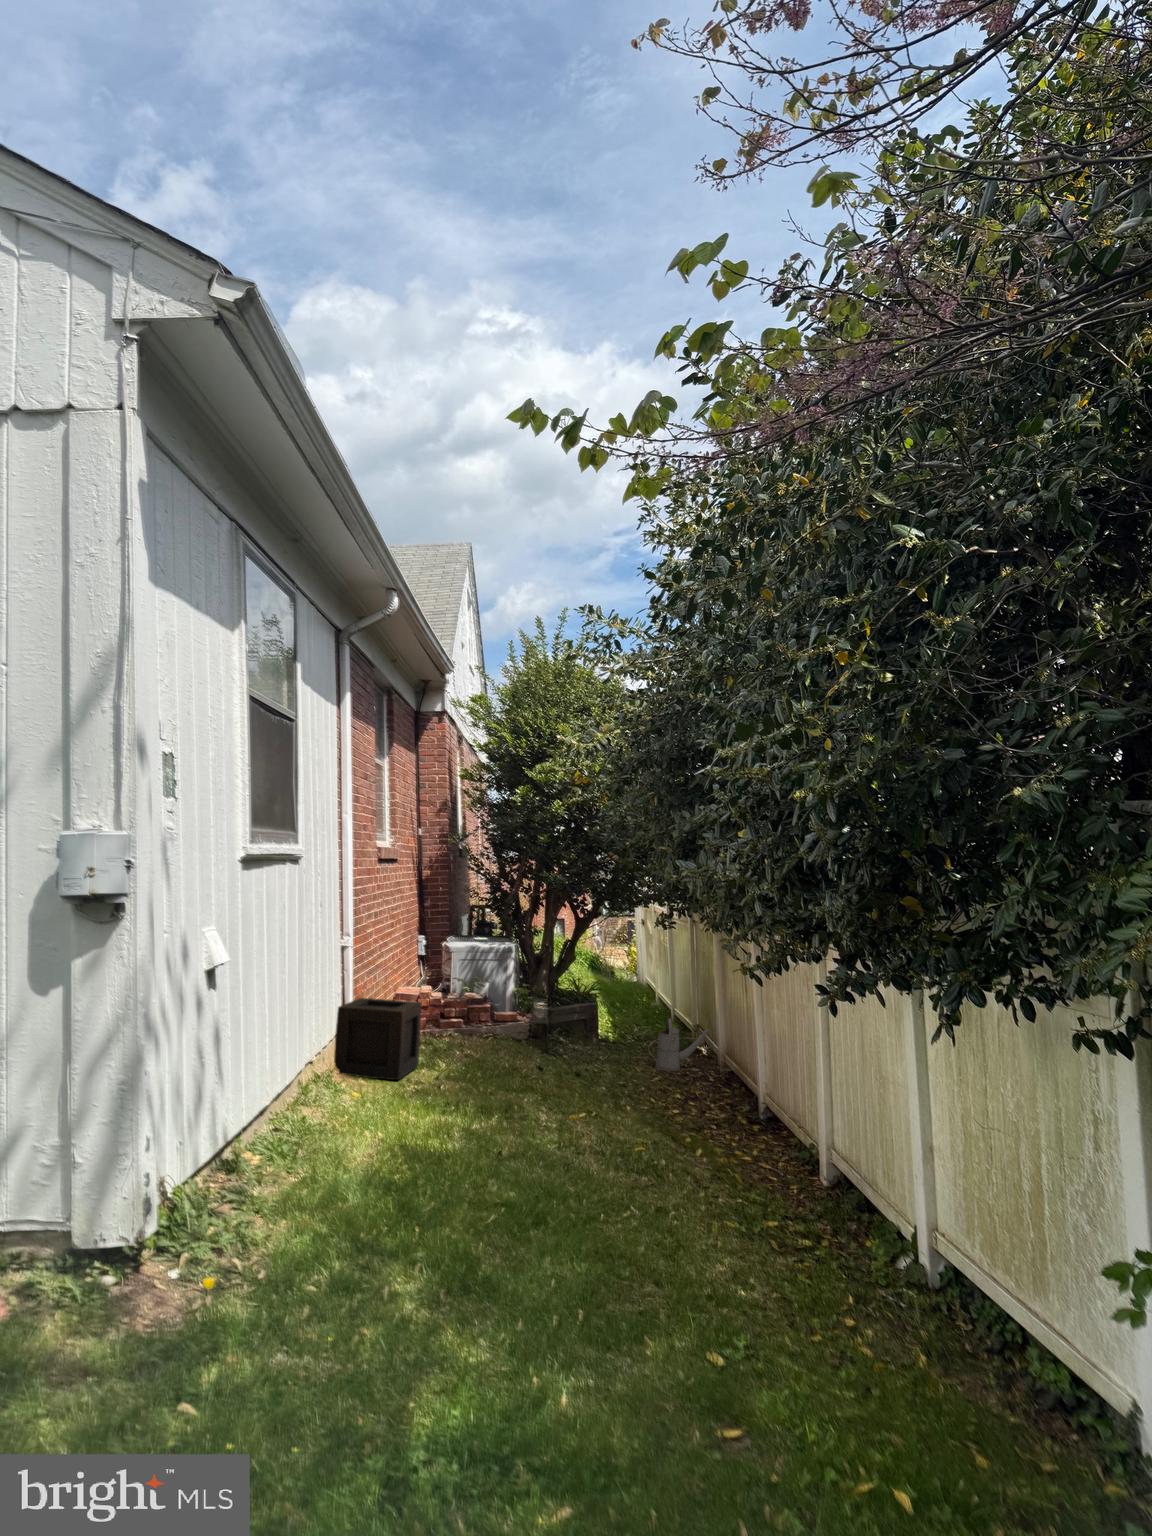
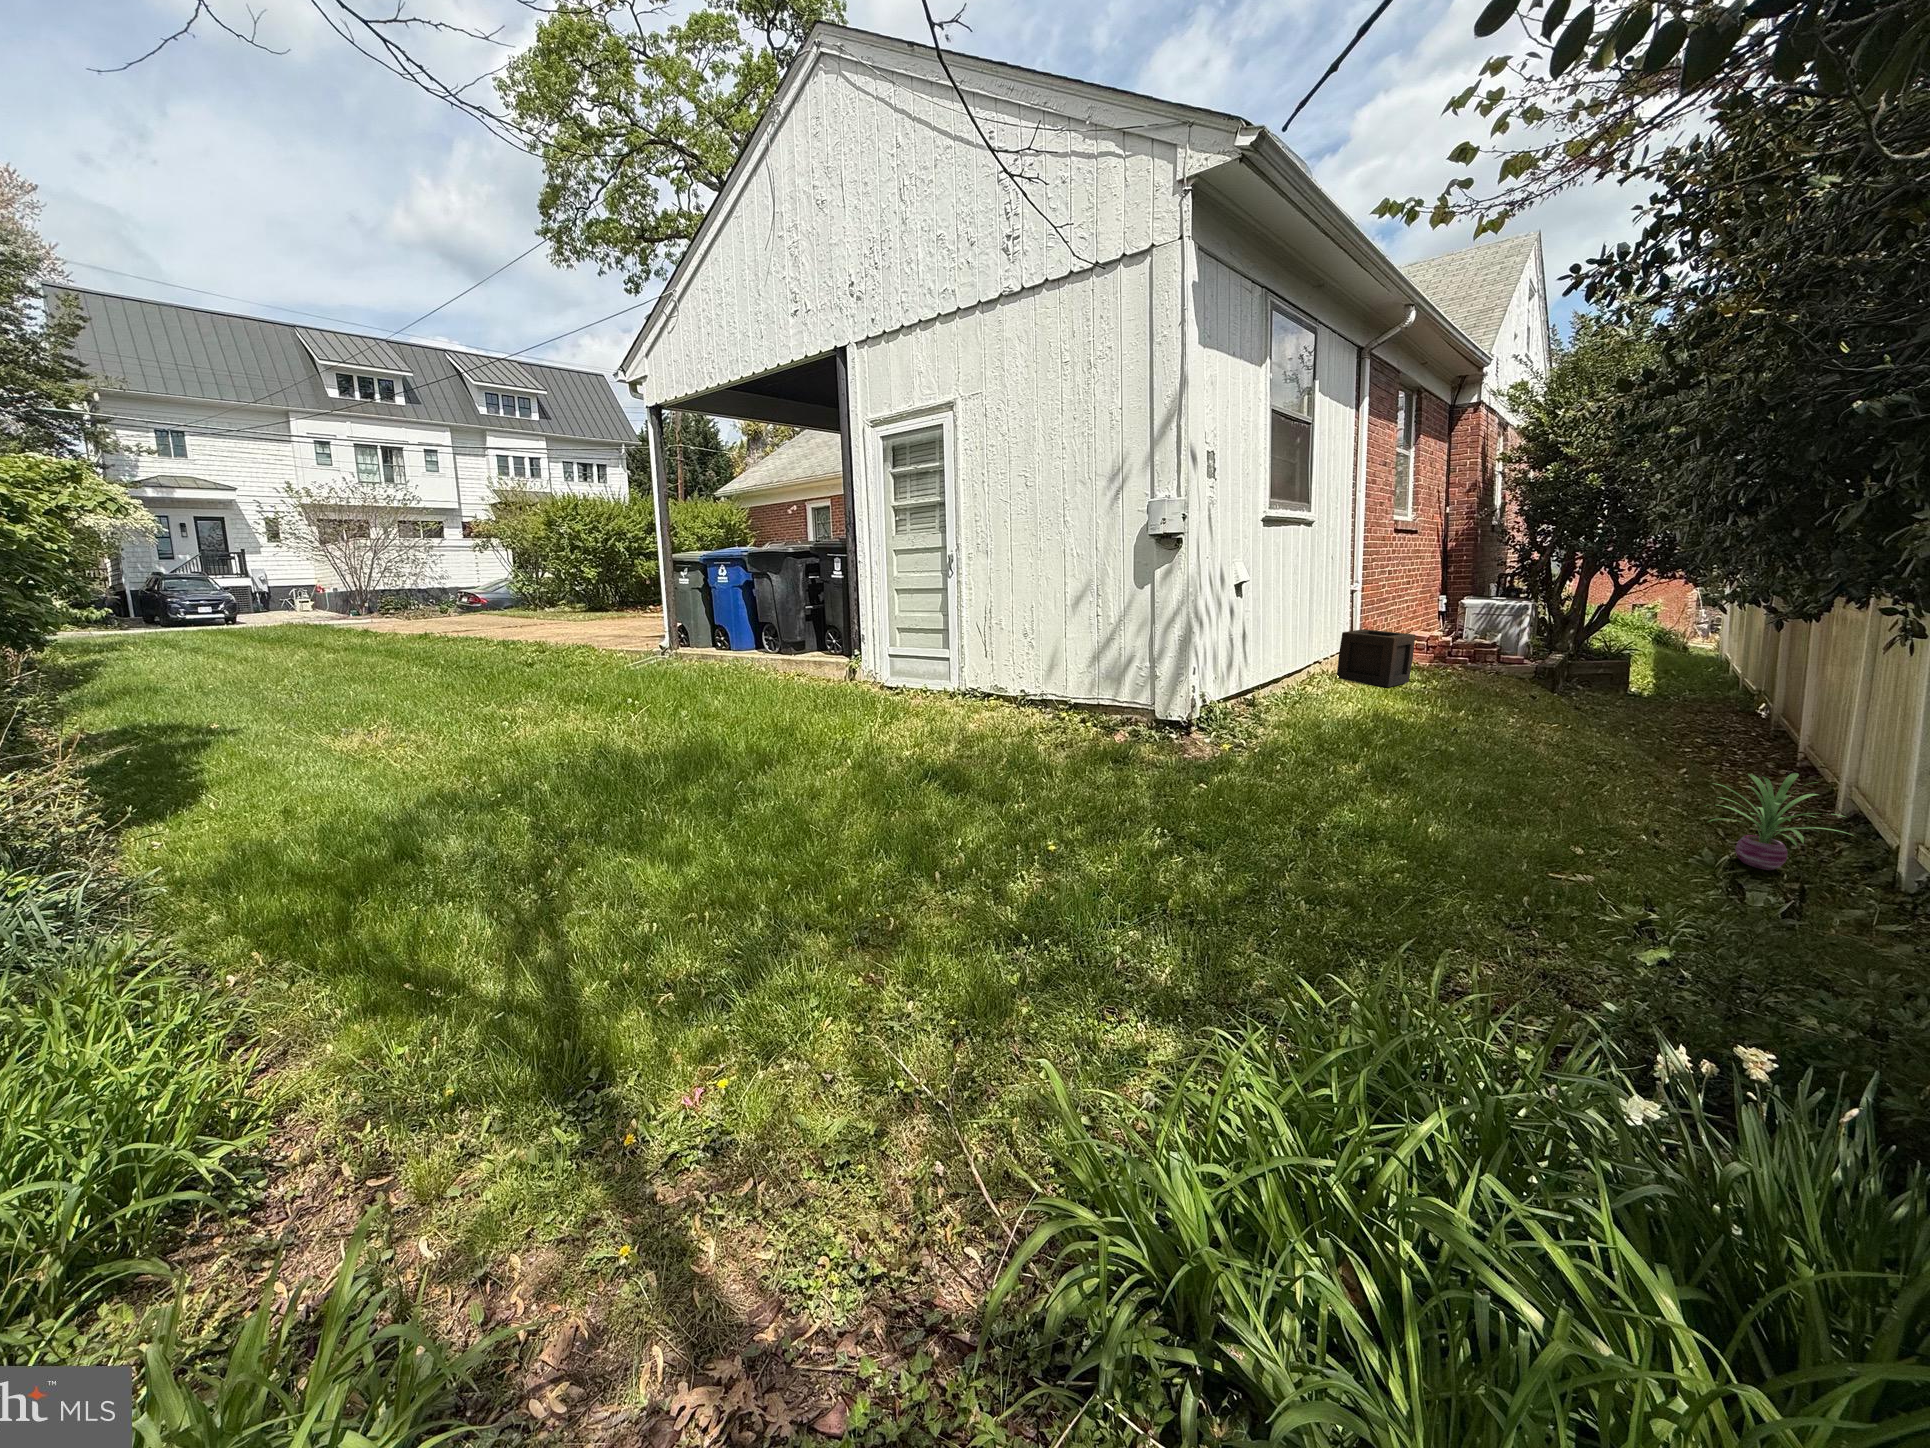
watering can: present [648,1018,709,1071] -> none [1678,676,1767,726]
decorative plant: none [776,1172,902,1302] -> present [1707,773,1845,870]

